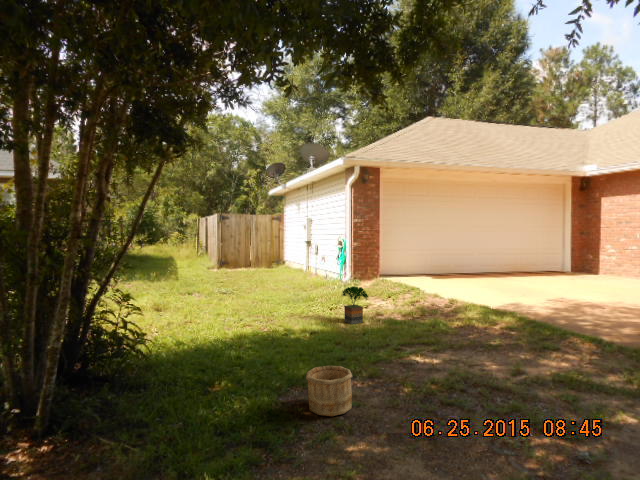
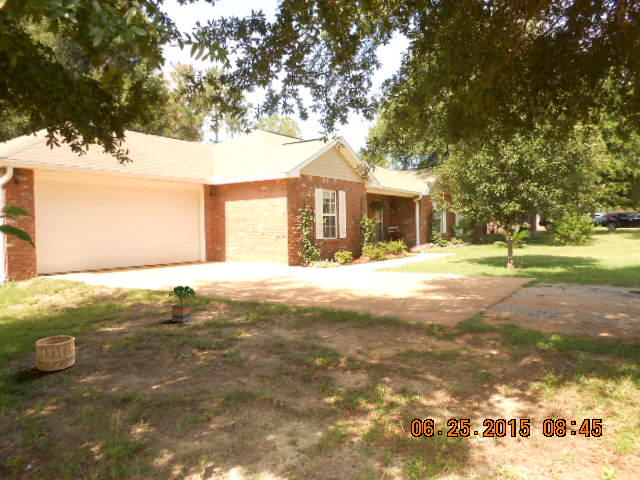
potted tree: present [342,286,368,324] -> present [169,286,196,322]

